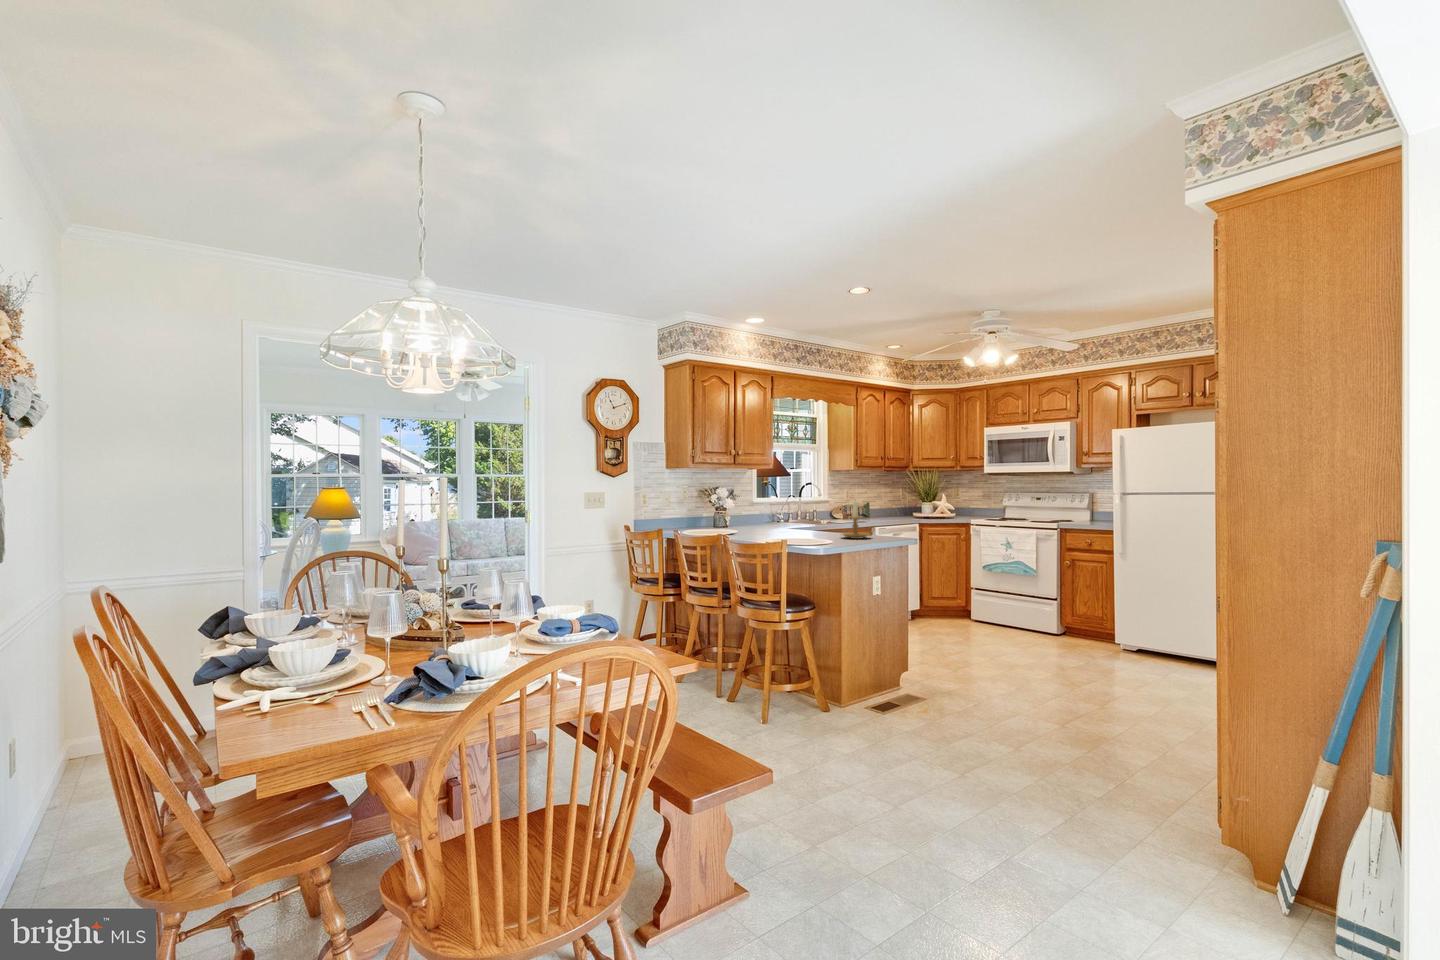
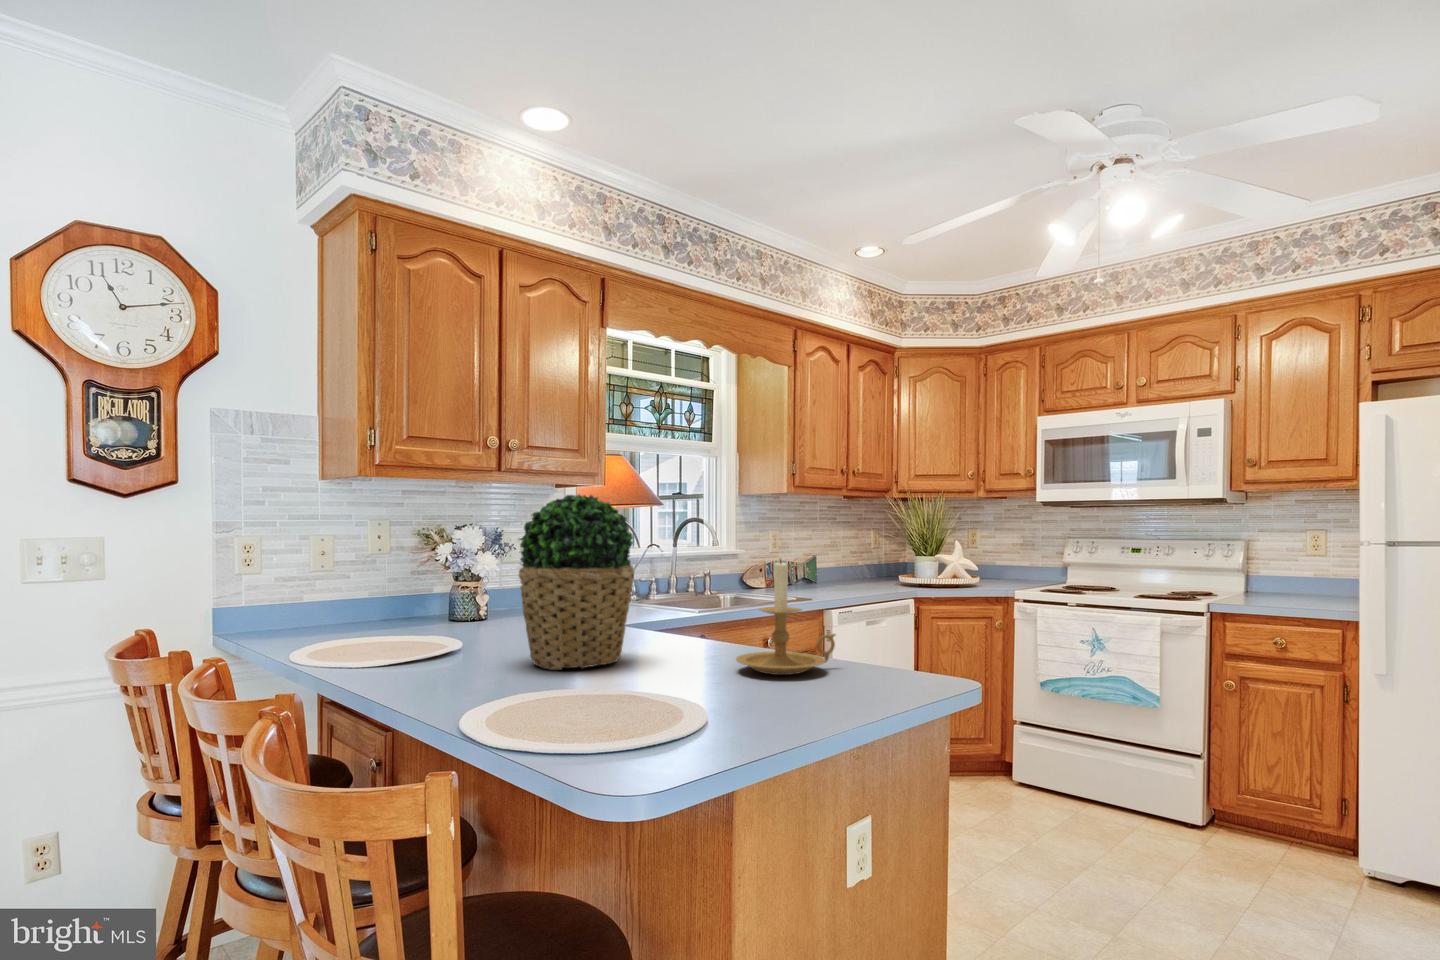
potted plant: none [761,477,802,538] -> present [519,494,634,670]

